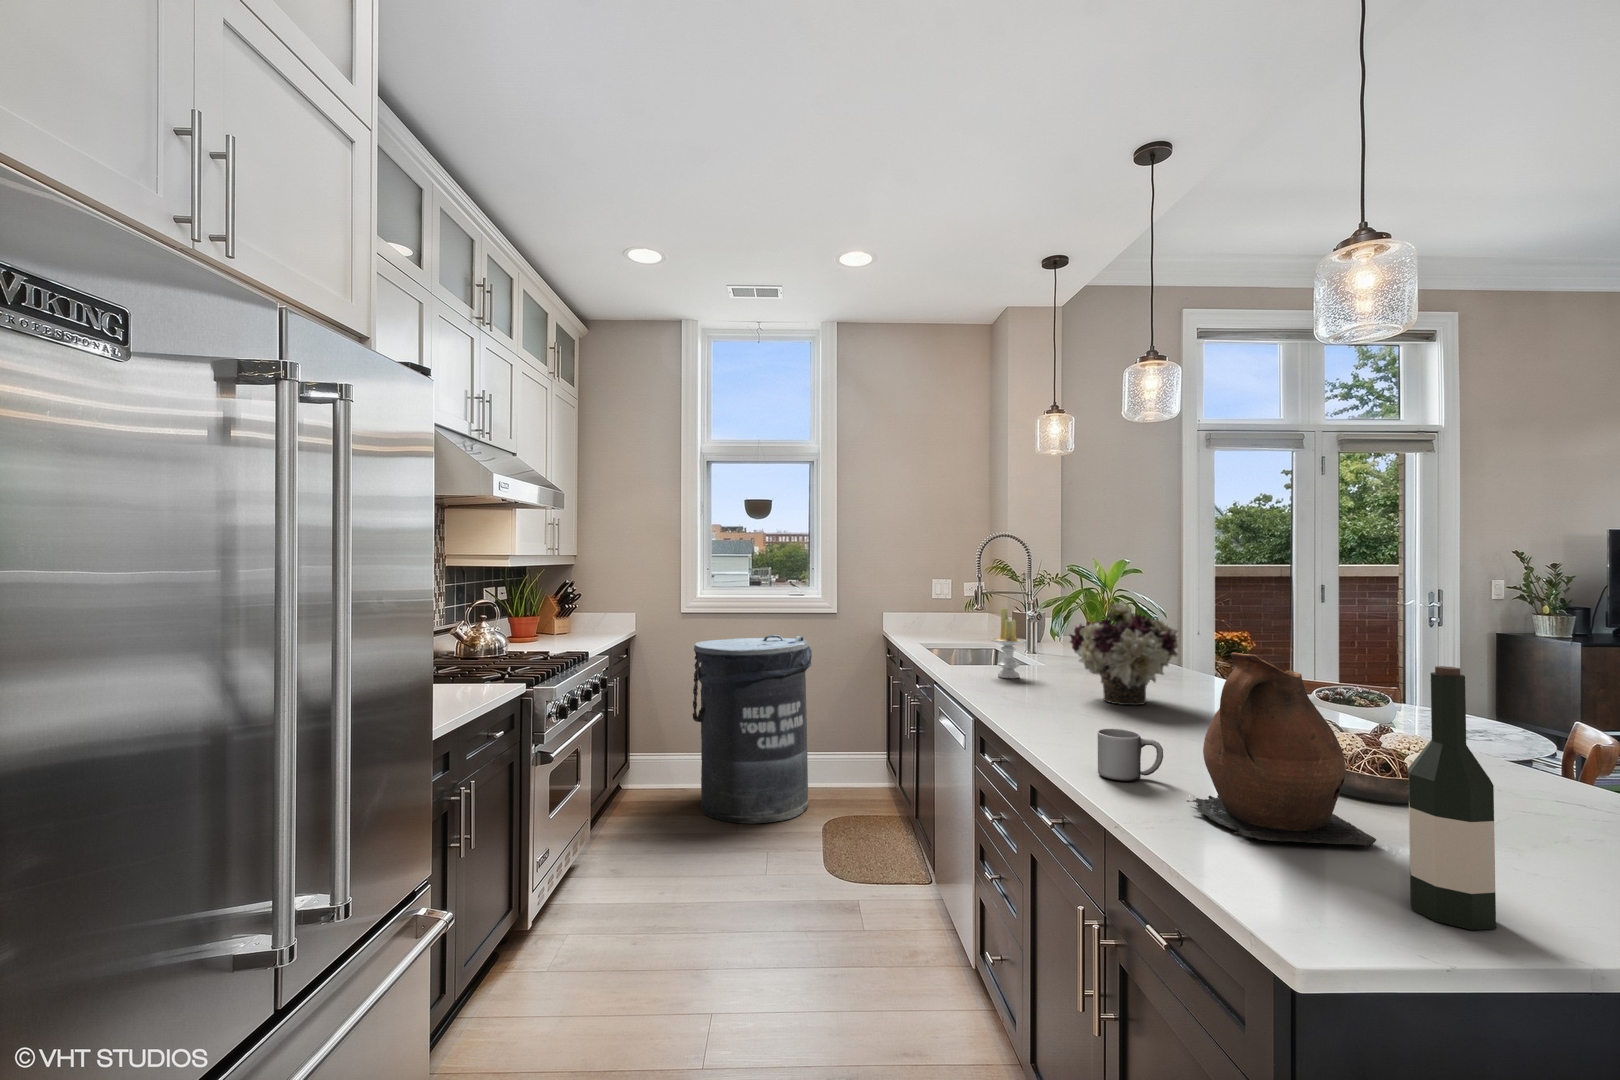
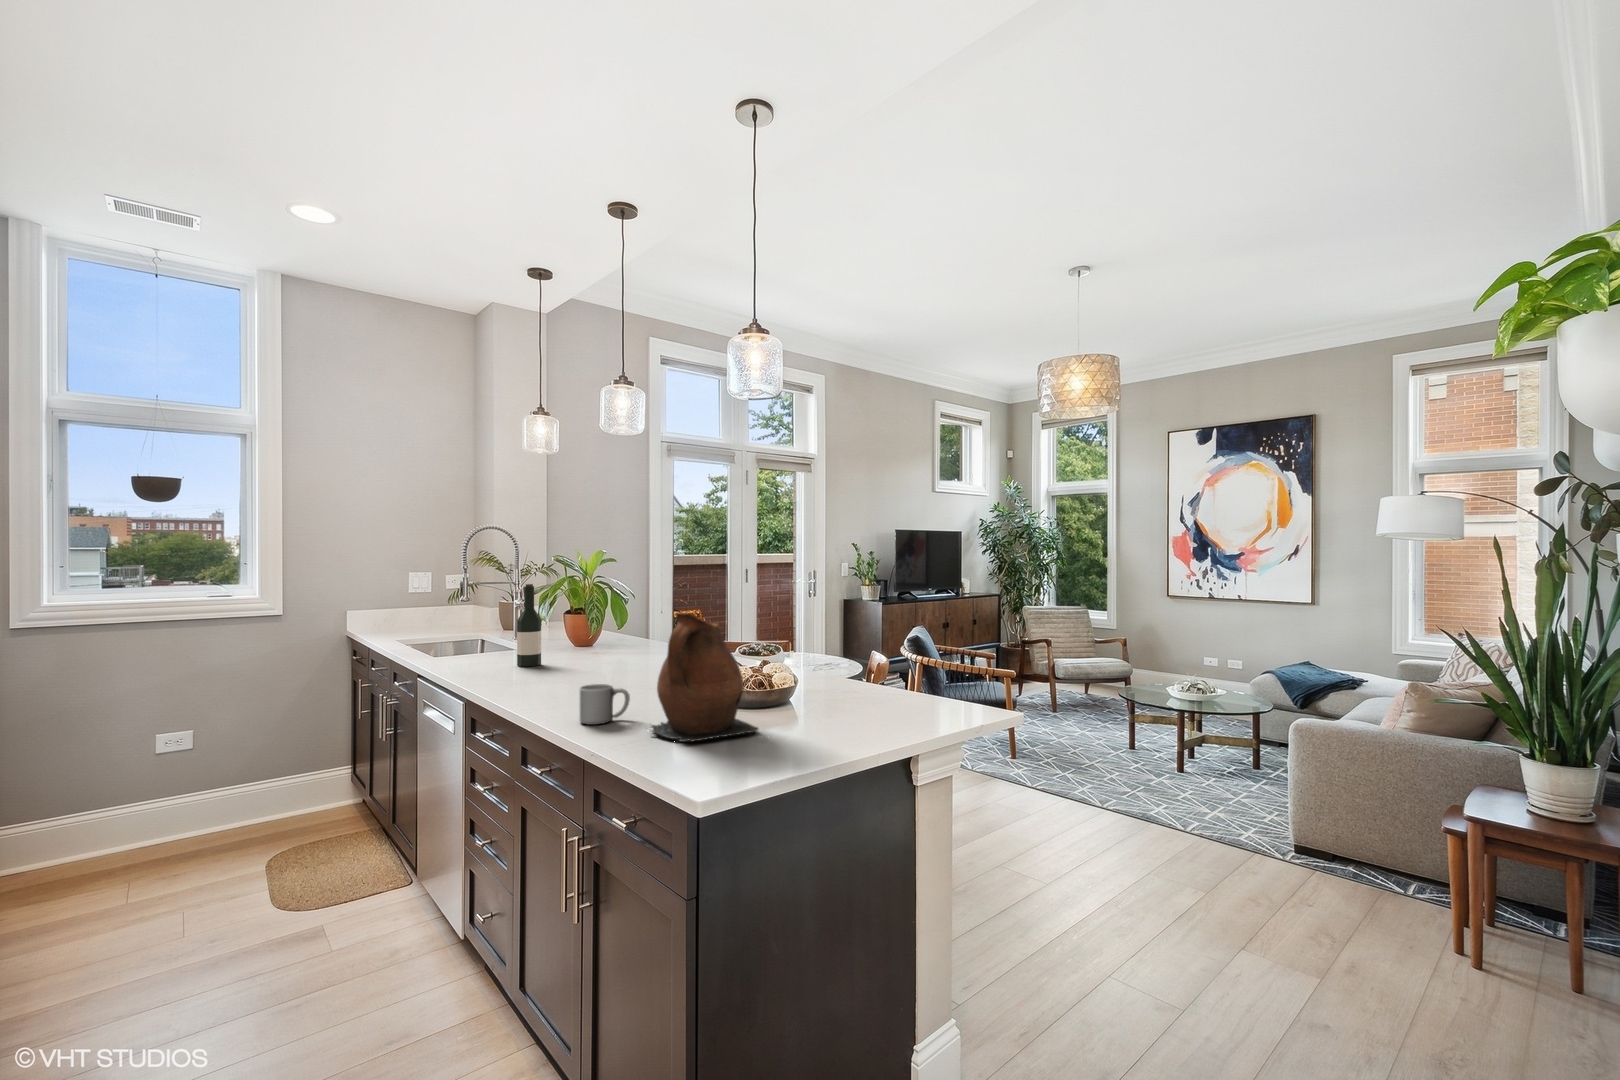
flower arrangement: present [1070,601,1178,705] -> none [553,583,643,672]
candle: present [991,608,1026,678] -> none [477,596,513,663]
trash can: present [693,635,812,824] -> none [46,645,248,891]
wine bottle: present [1408,666,1496,930] -> present [517,584,541,666]

